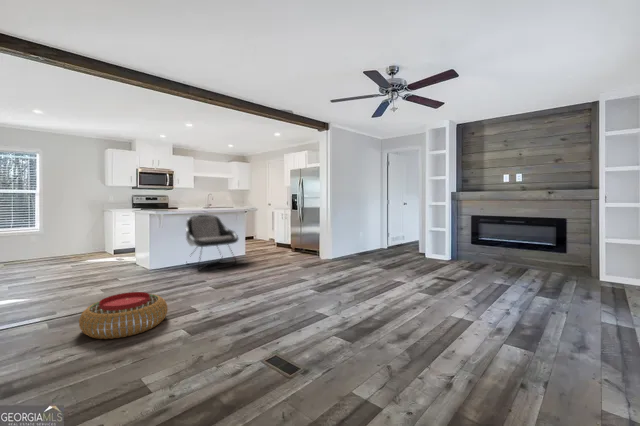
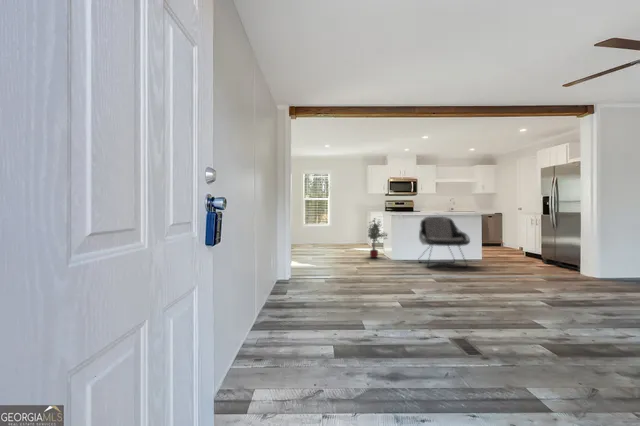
potted tree: none [118,219,148,266] -> present [368,218,387,258]
pouf: present [79,292,168,339] -> none [329,268,388,299]

